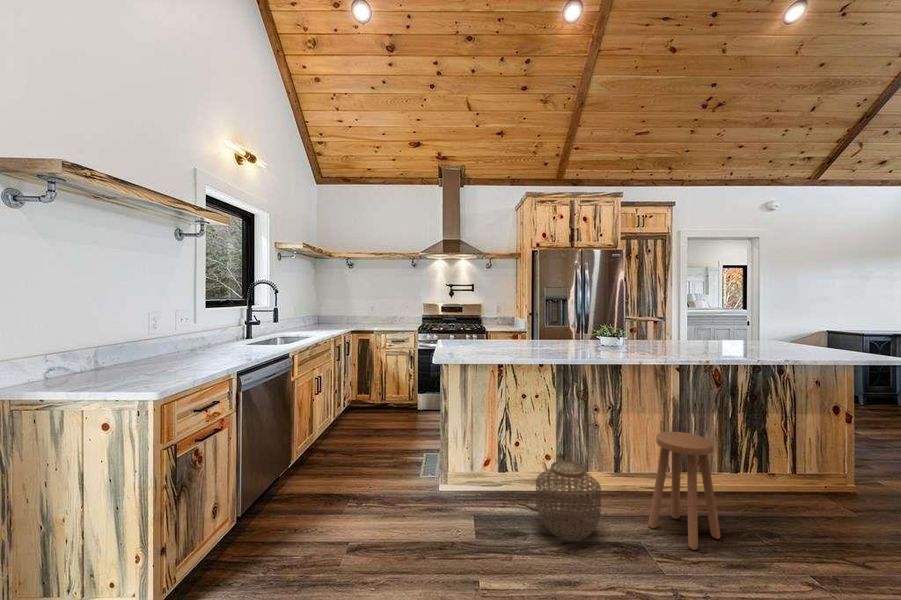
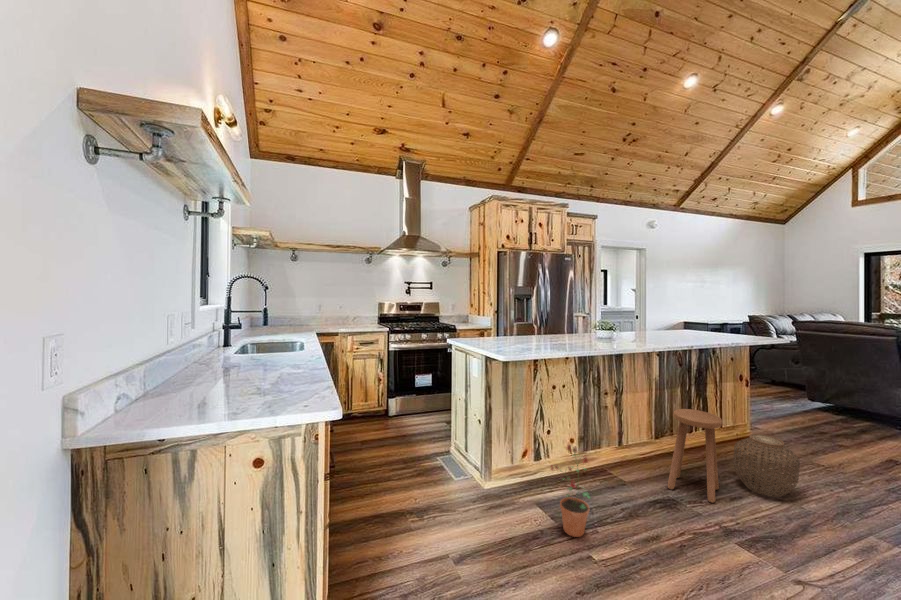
potted plant: none [471,449,505,548] -> present [551,445,590,537]
woven basket: present [536,461,601,541] -> present [733,434,800,497]

